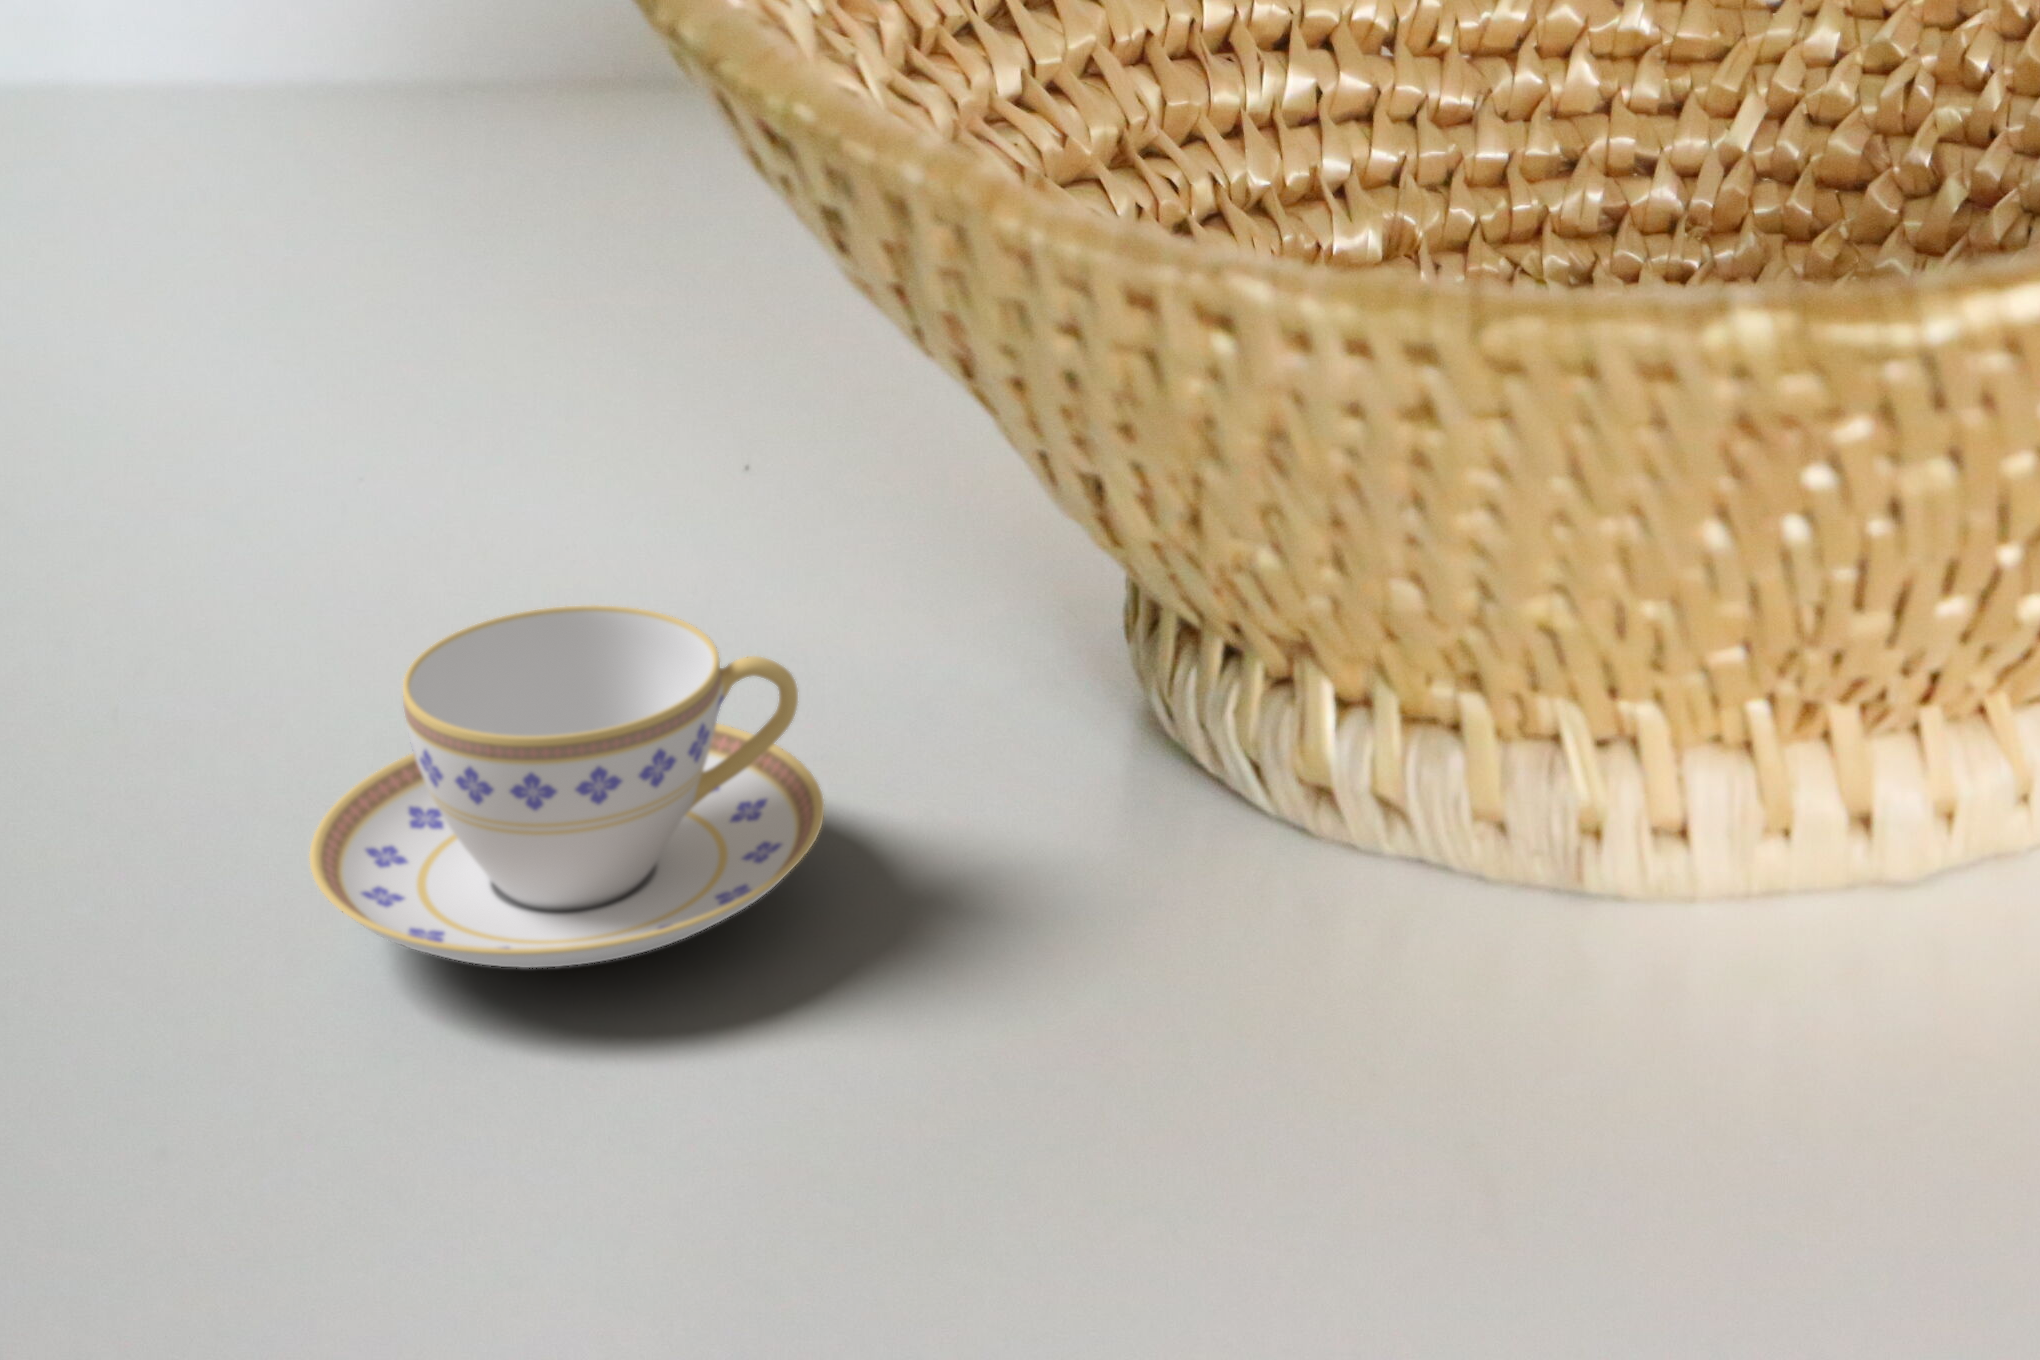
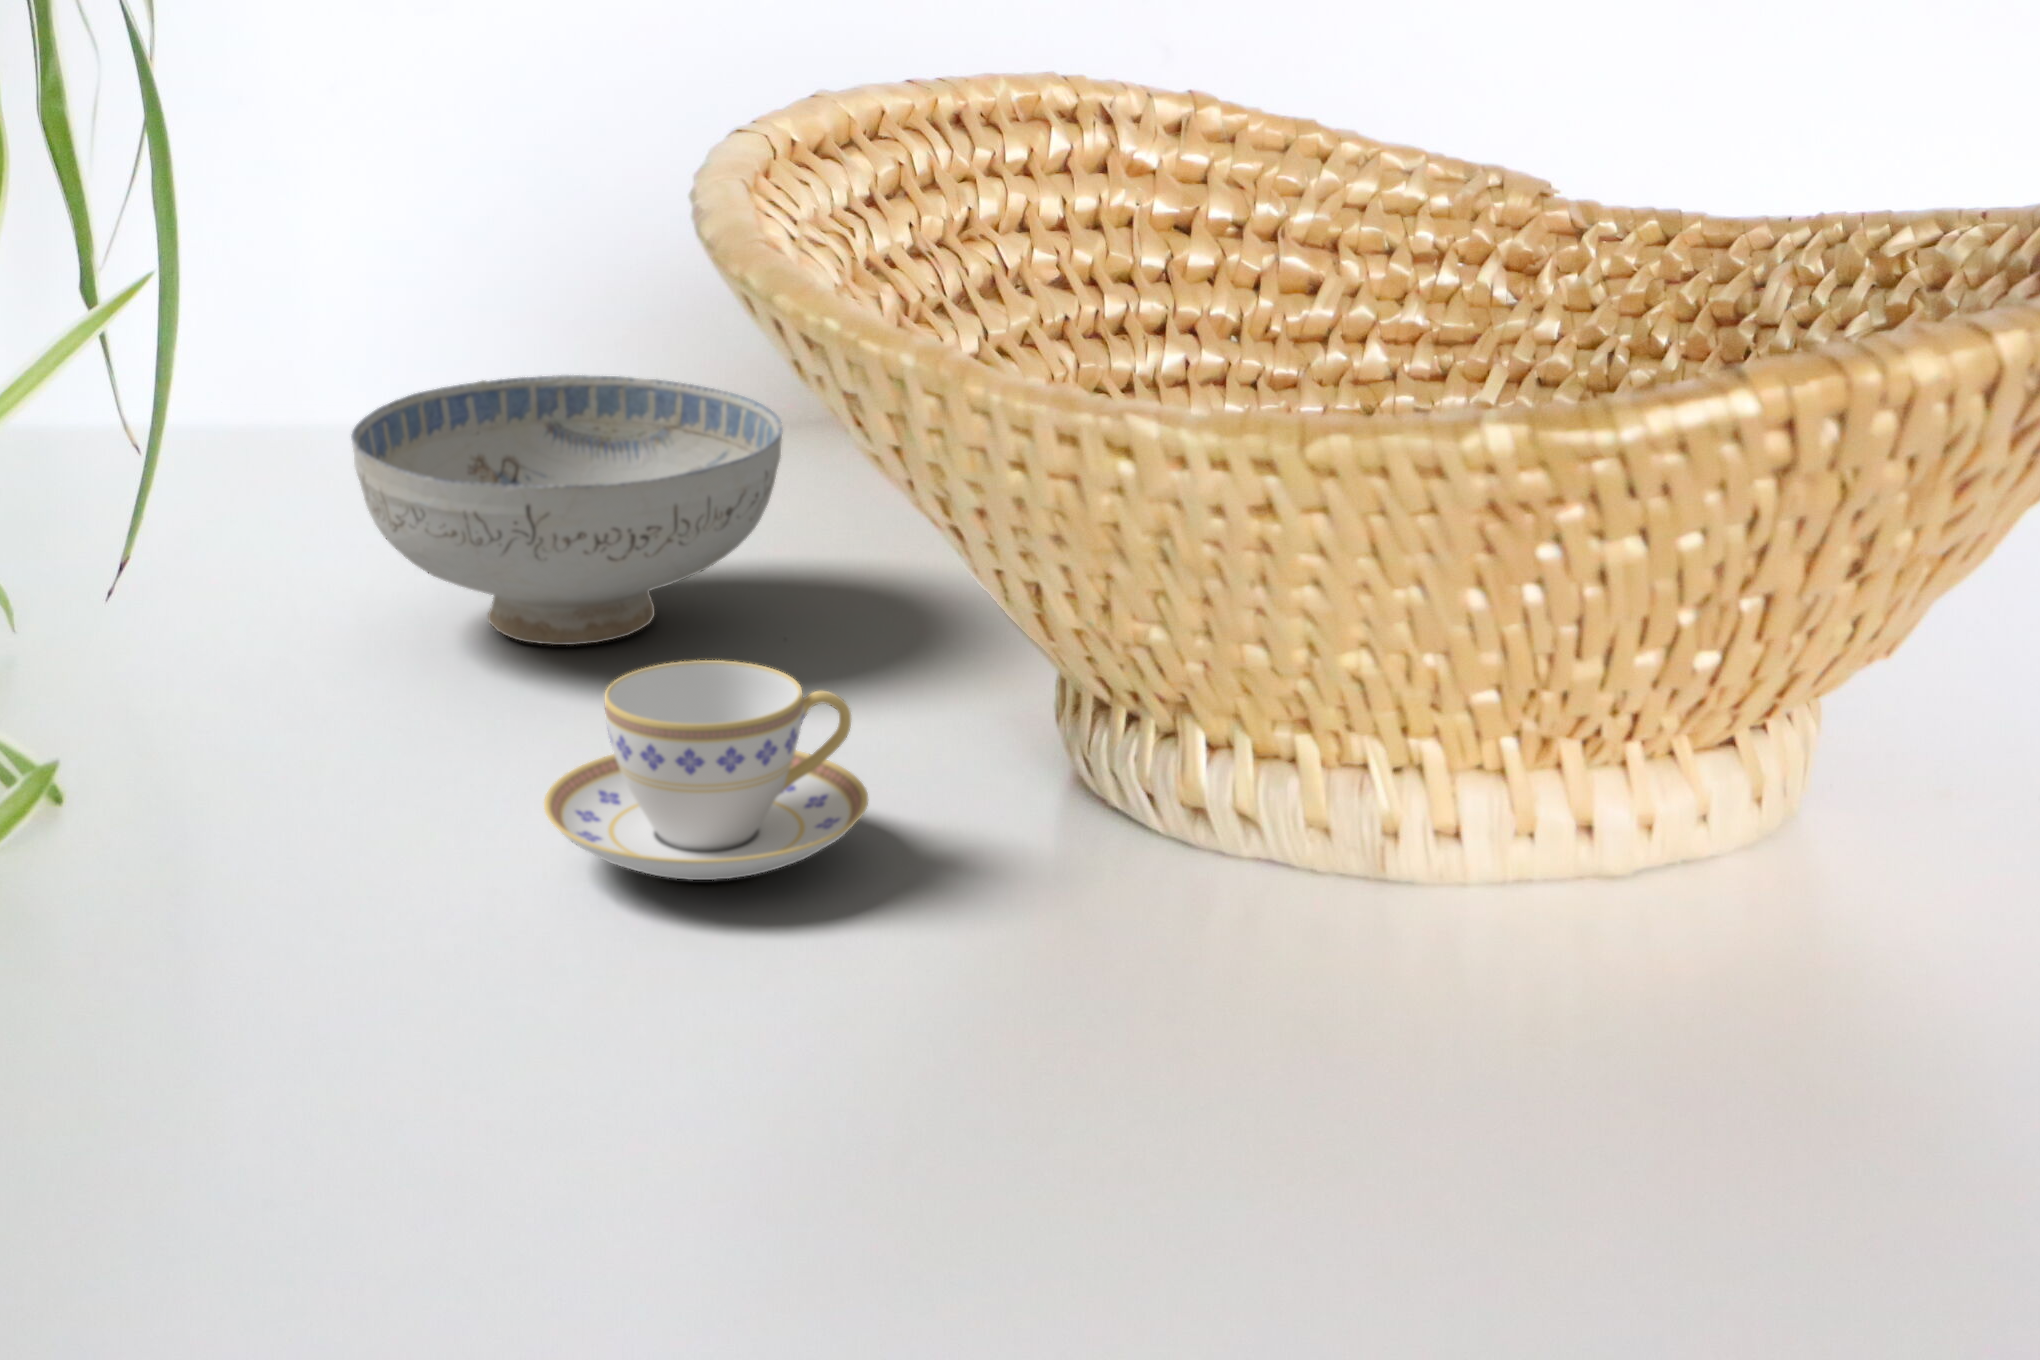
ceramic bowl: none [58,95,738,515] -> present [351,375,783,645]

